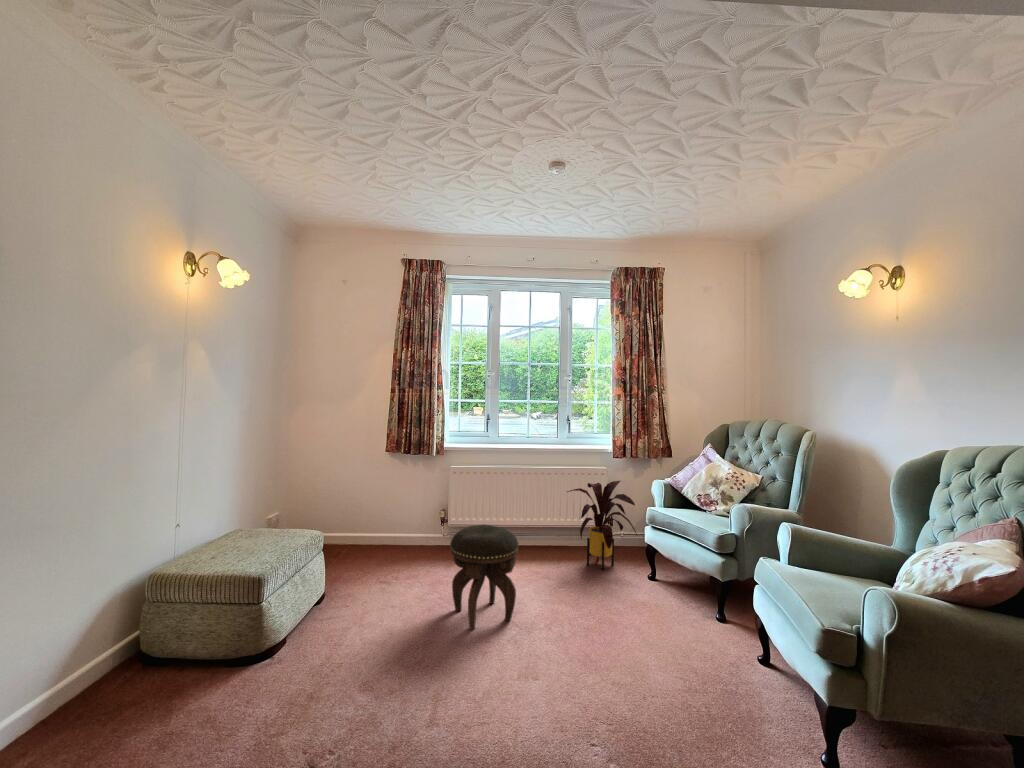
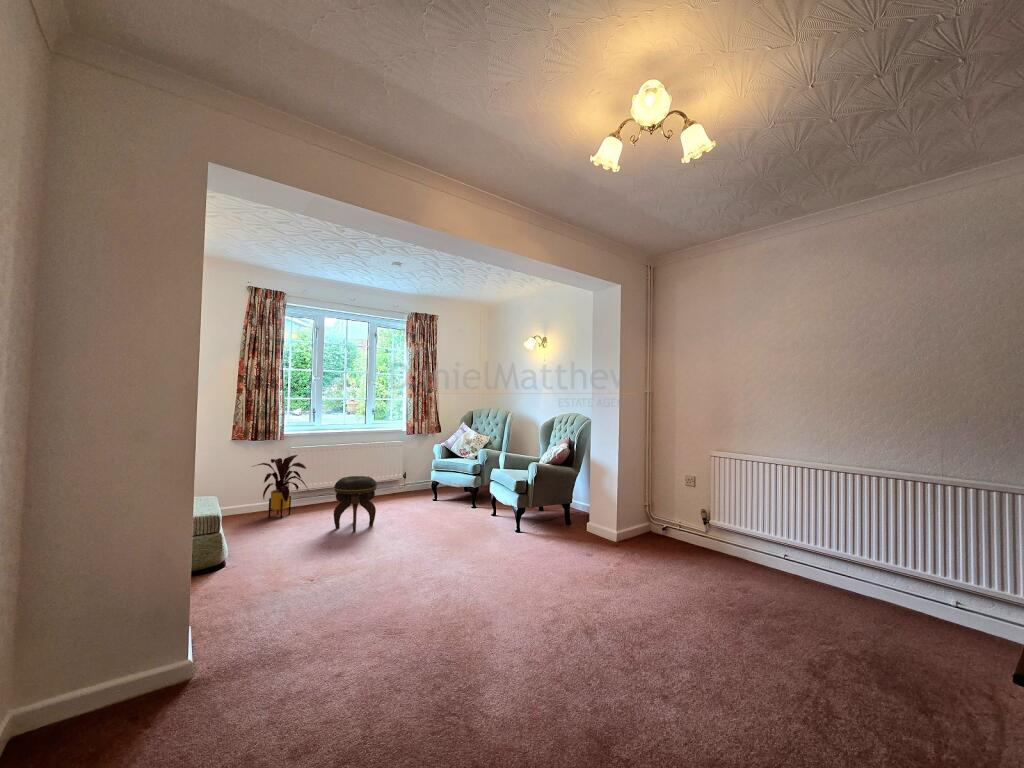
house plant: present [567,481,637,570] -> present [258,455,307,518]

